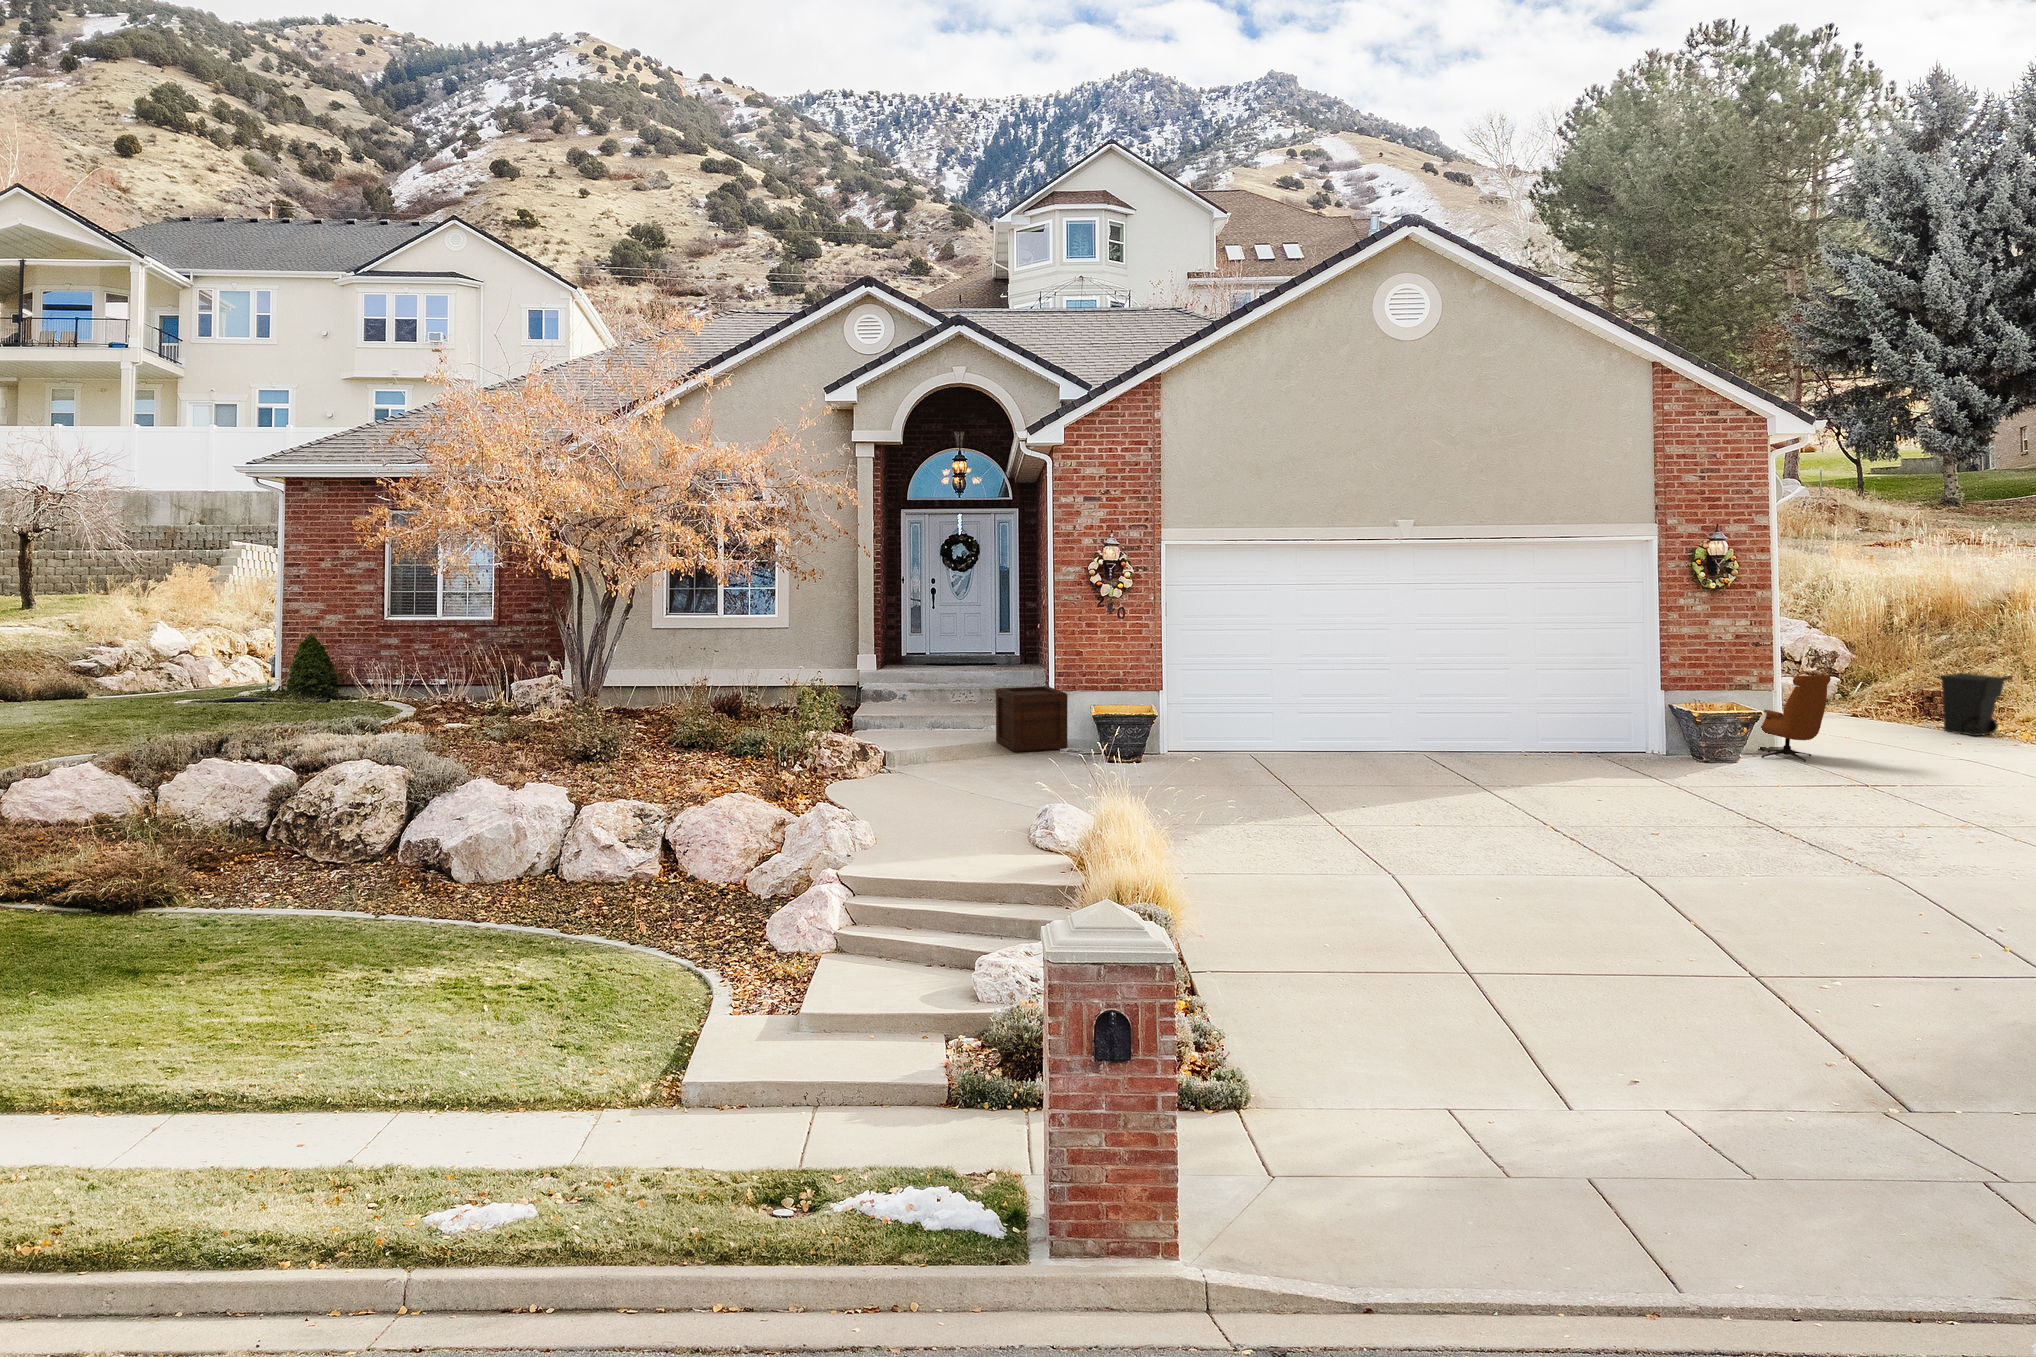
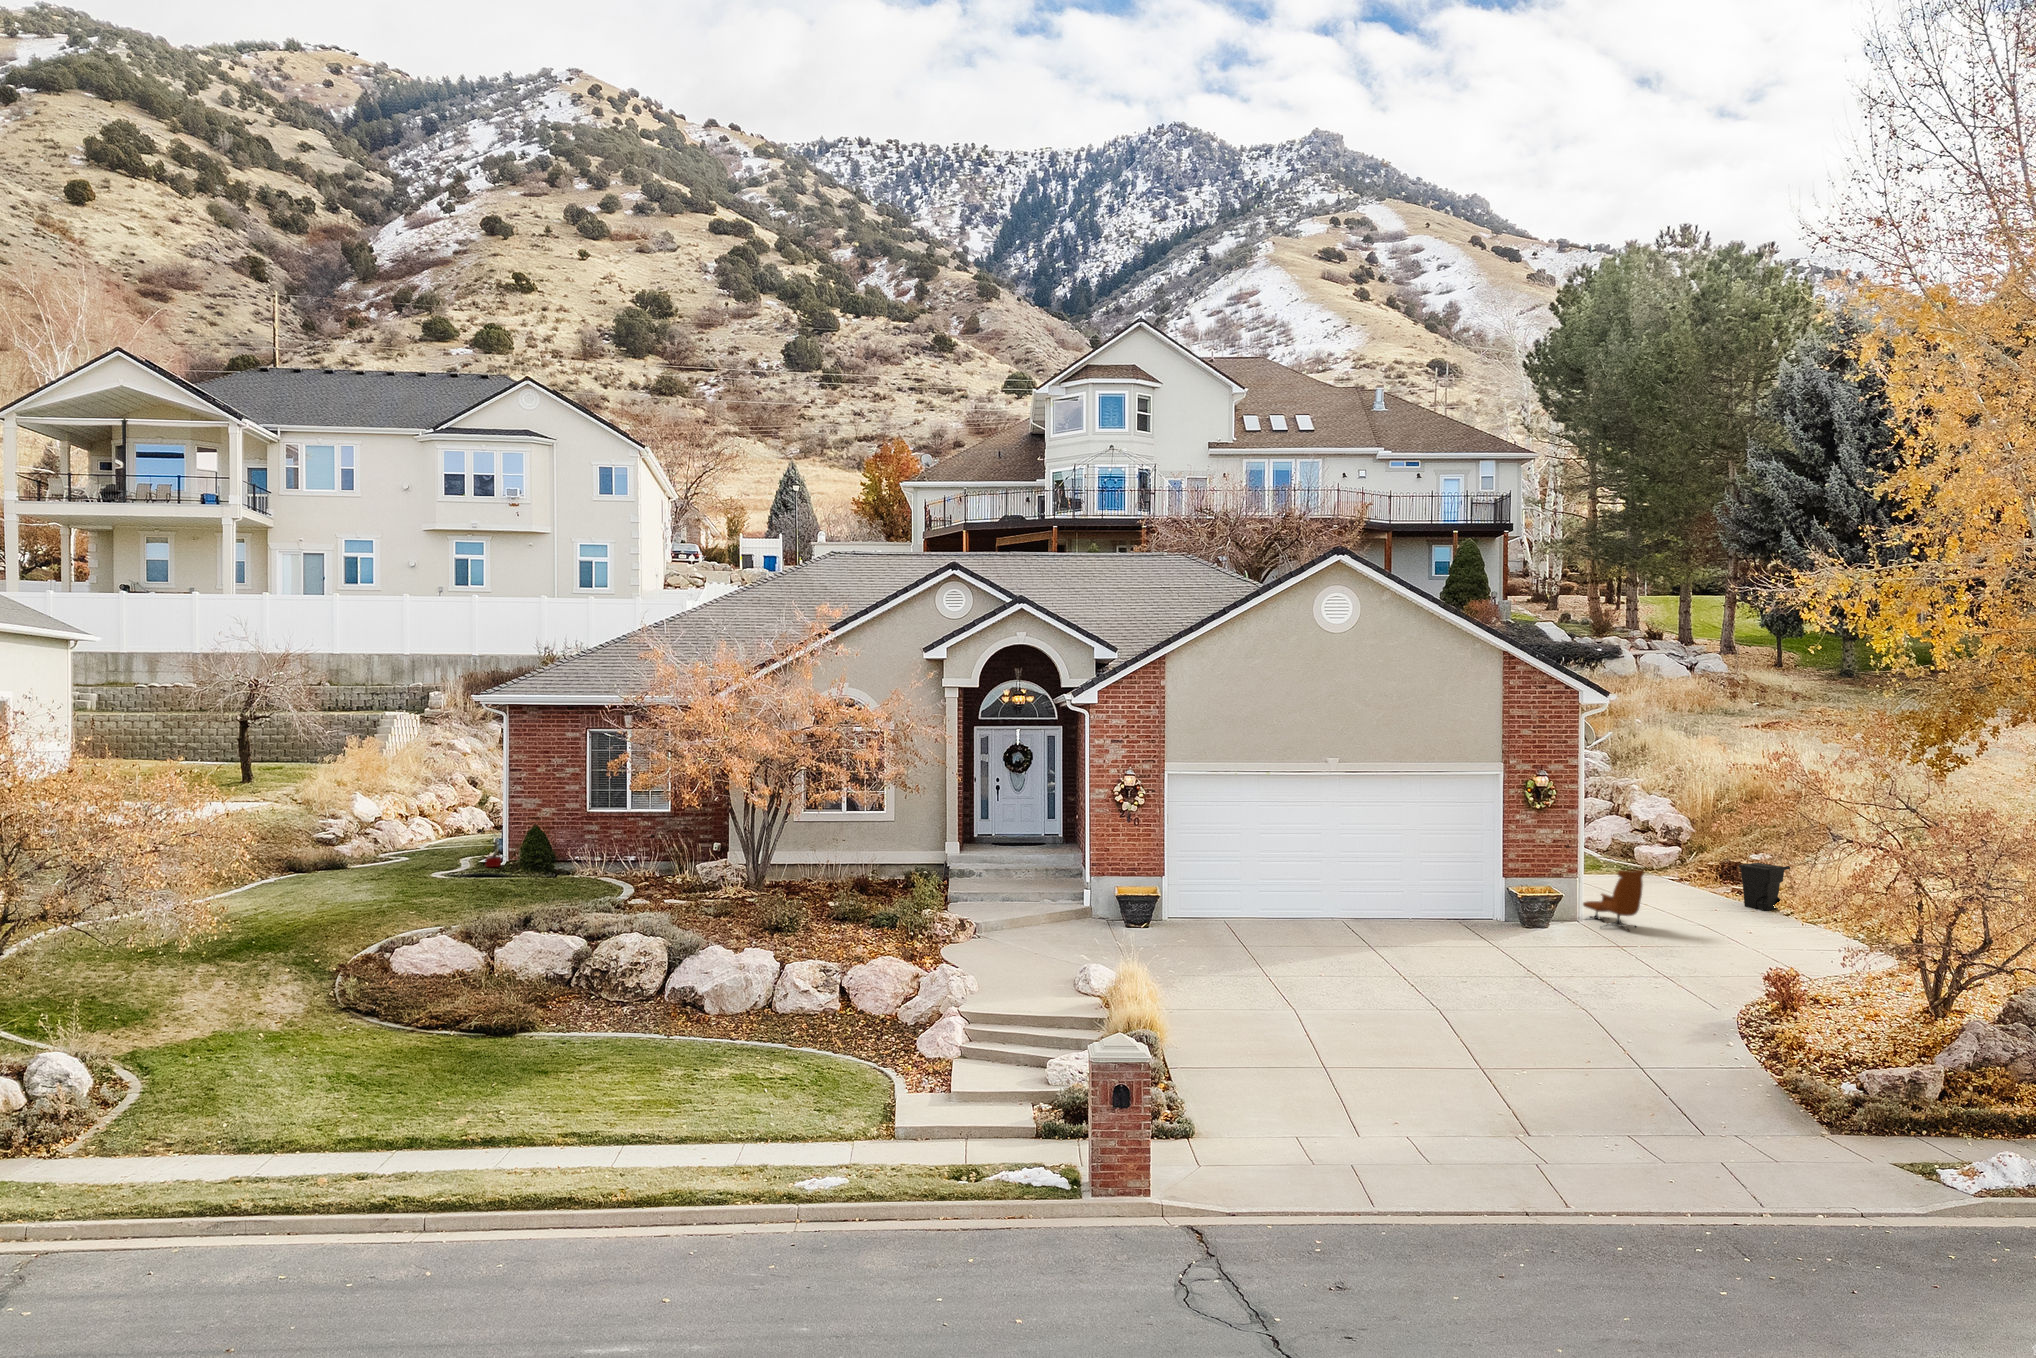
decorative plant: none [233,639,271,690] -> present [485,834,501,867]
wooden crate: present [996,686,1067,752] -> none [1049,871,1101,921]

